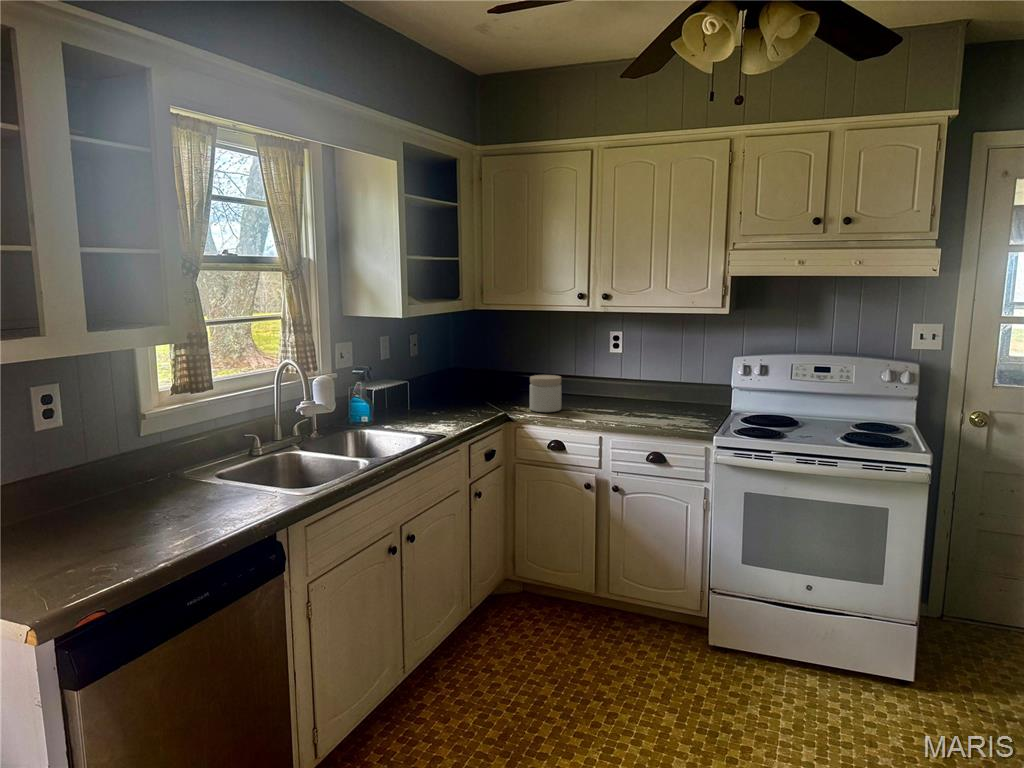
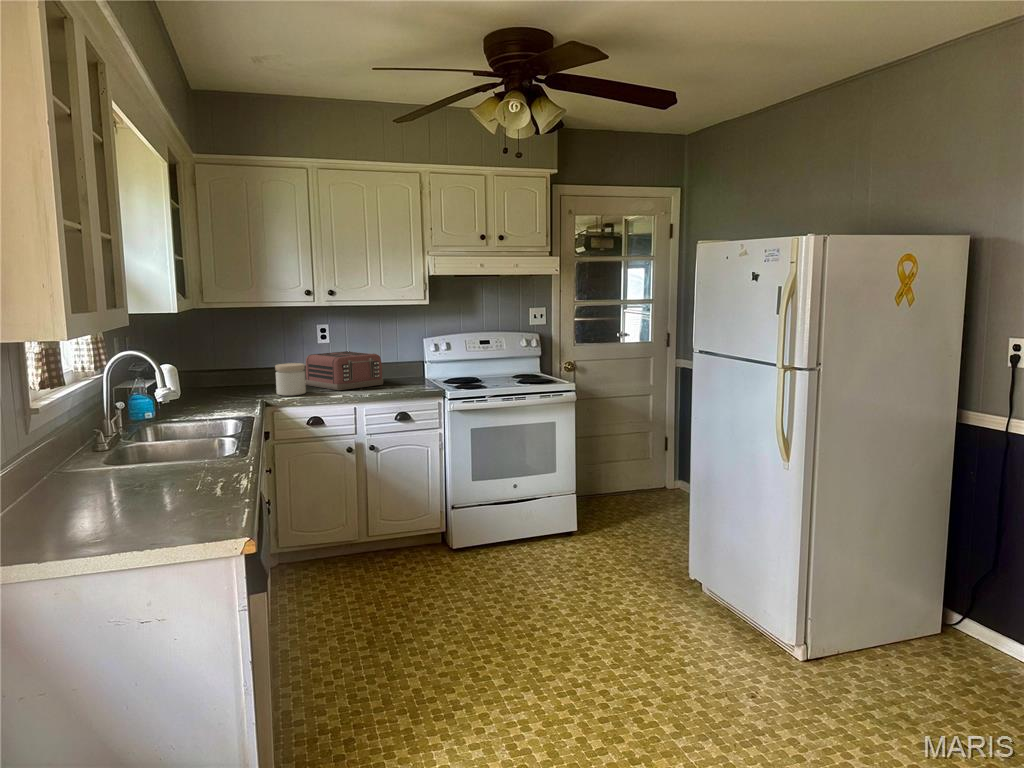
toaster: none [584,365,664,412] -> present [305,351,383,390]

